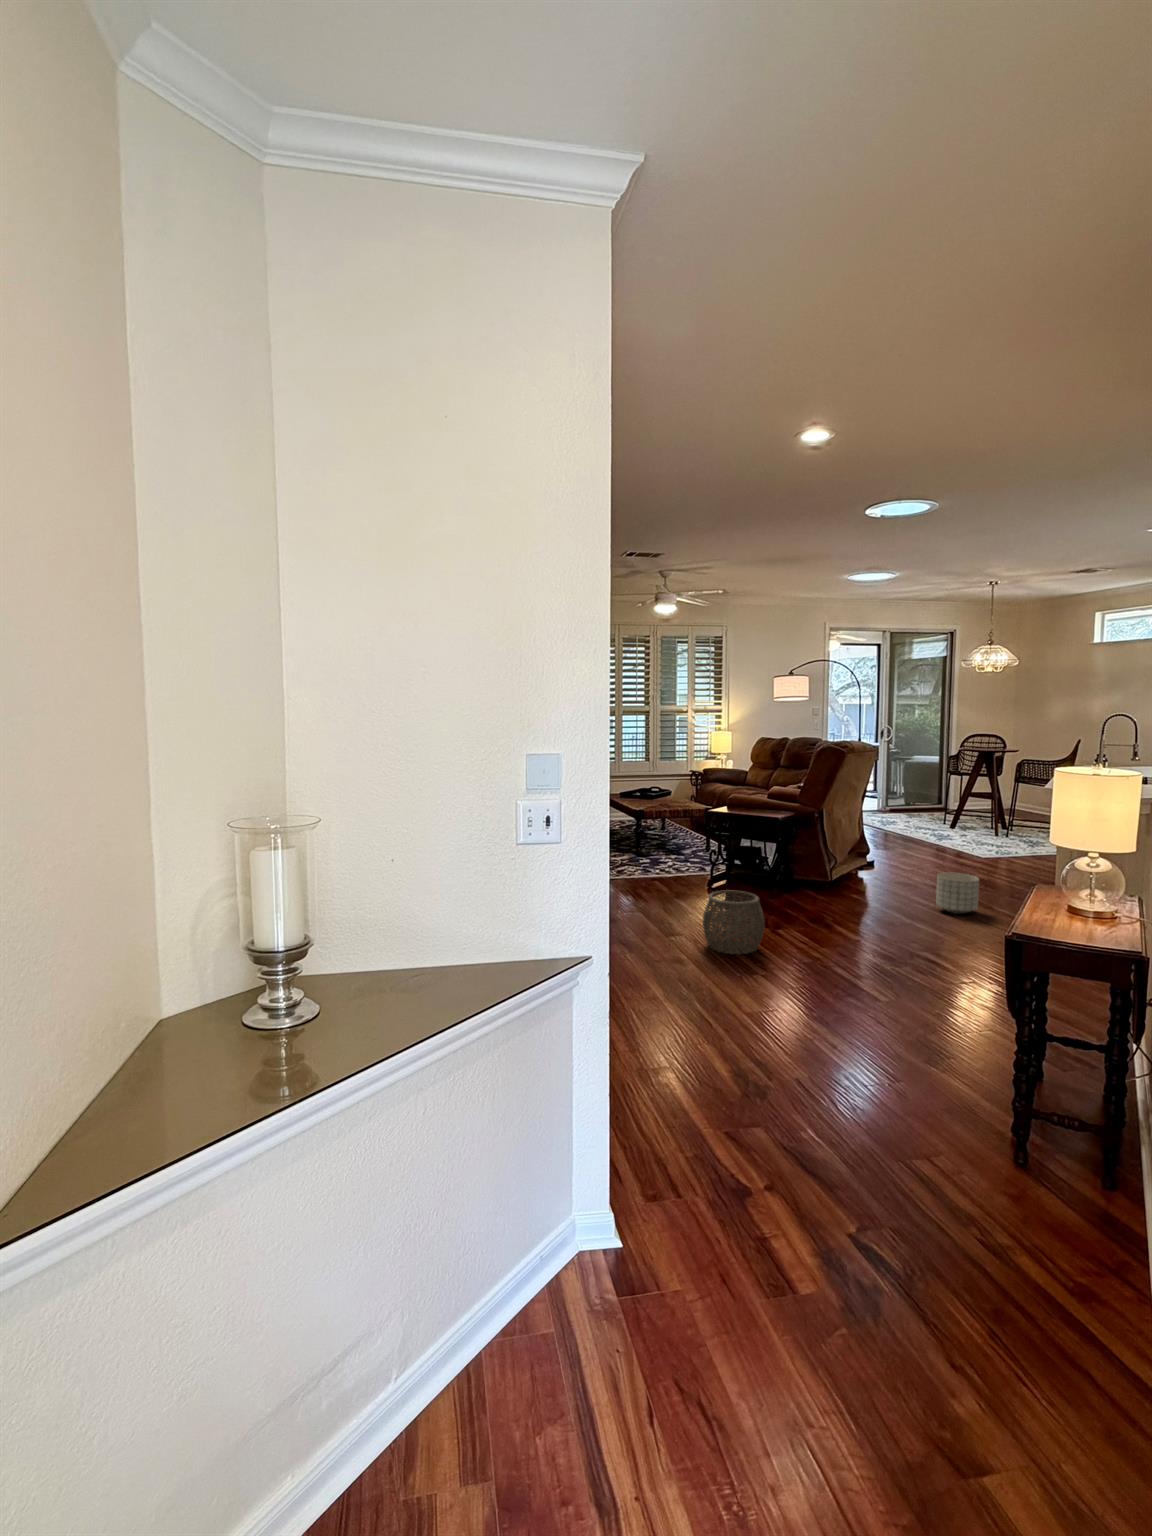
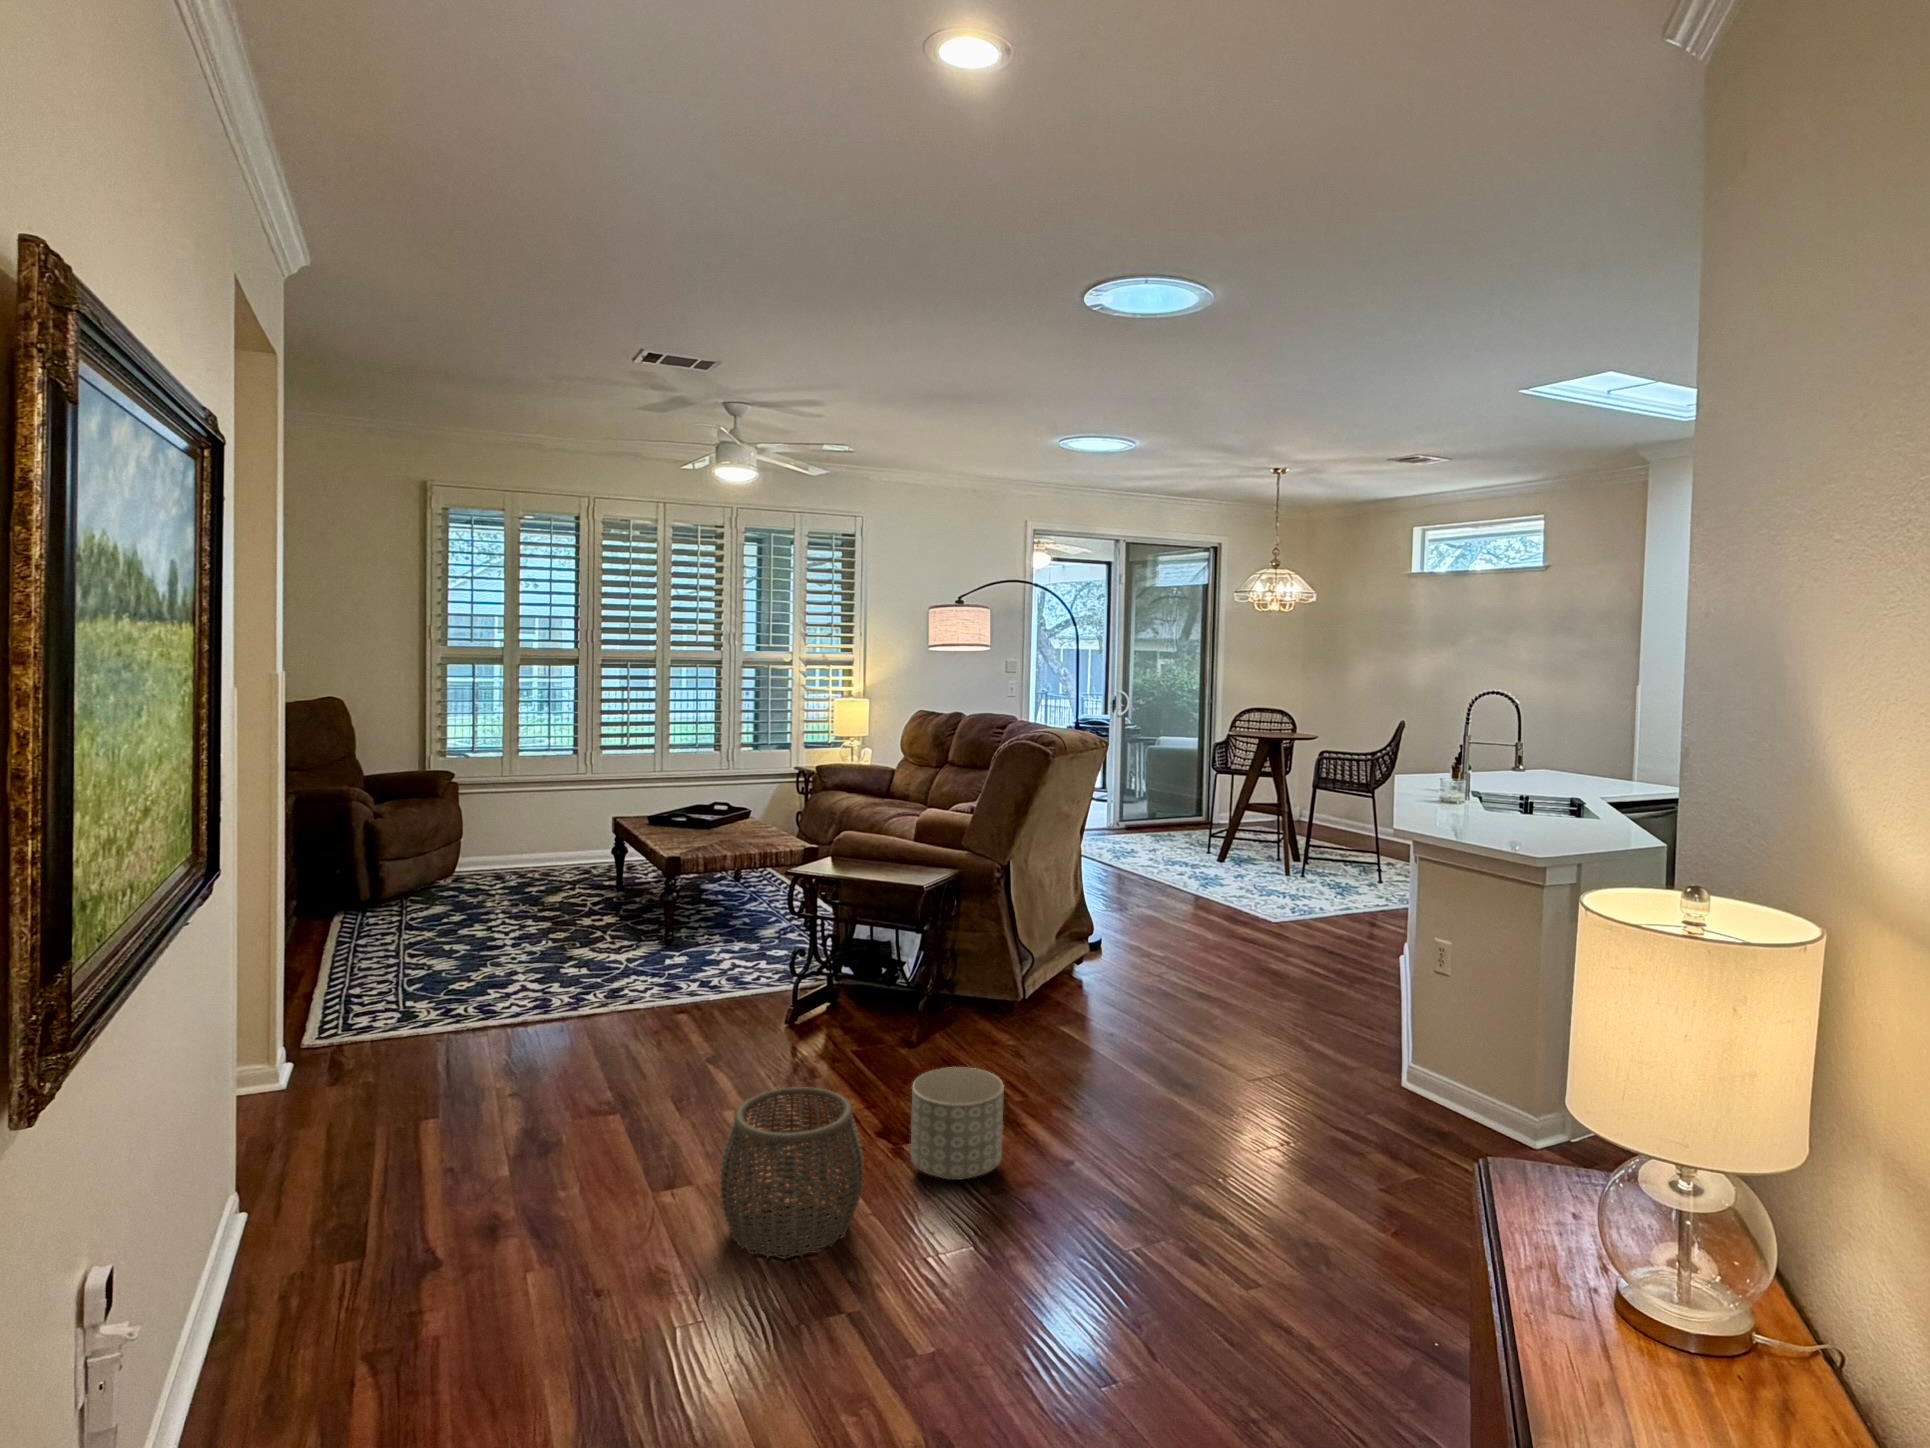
planter: present [936,873,979,914] -> present [911,1067,1004,1180]

